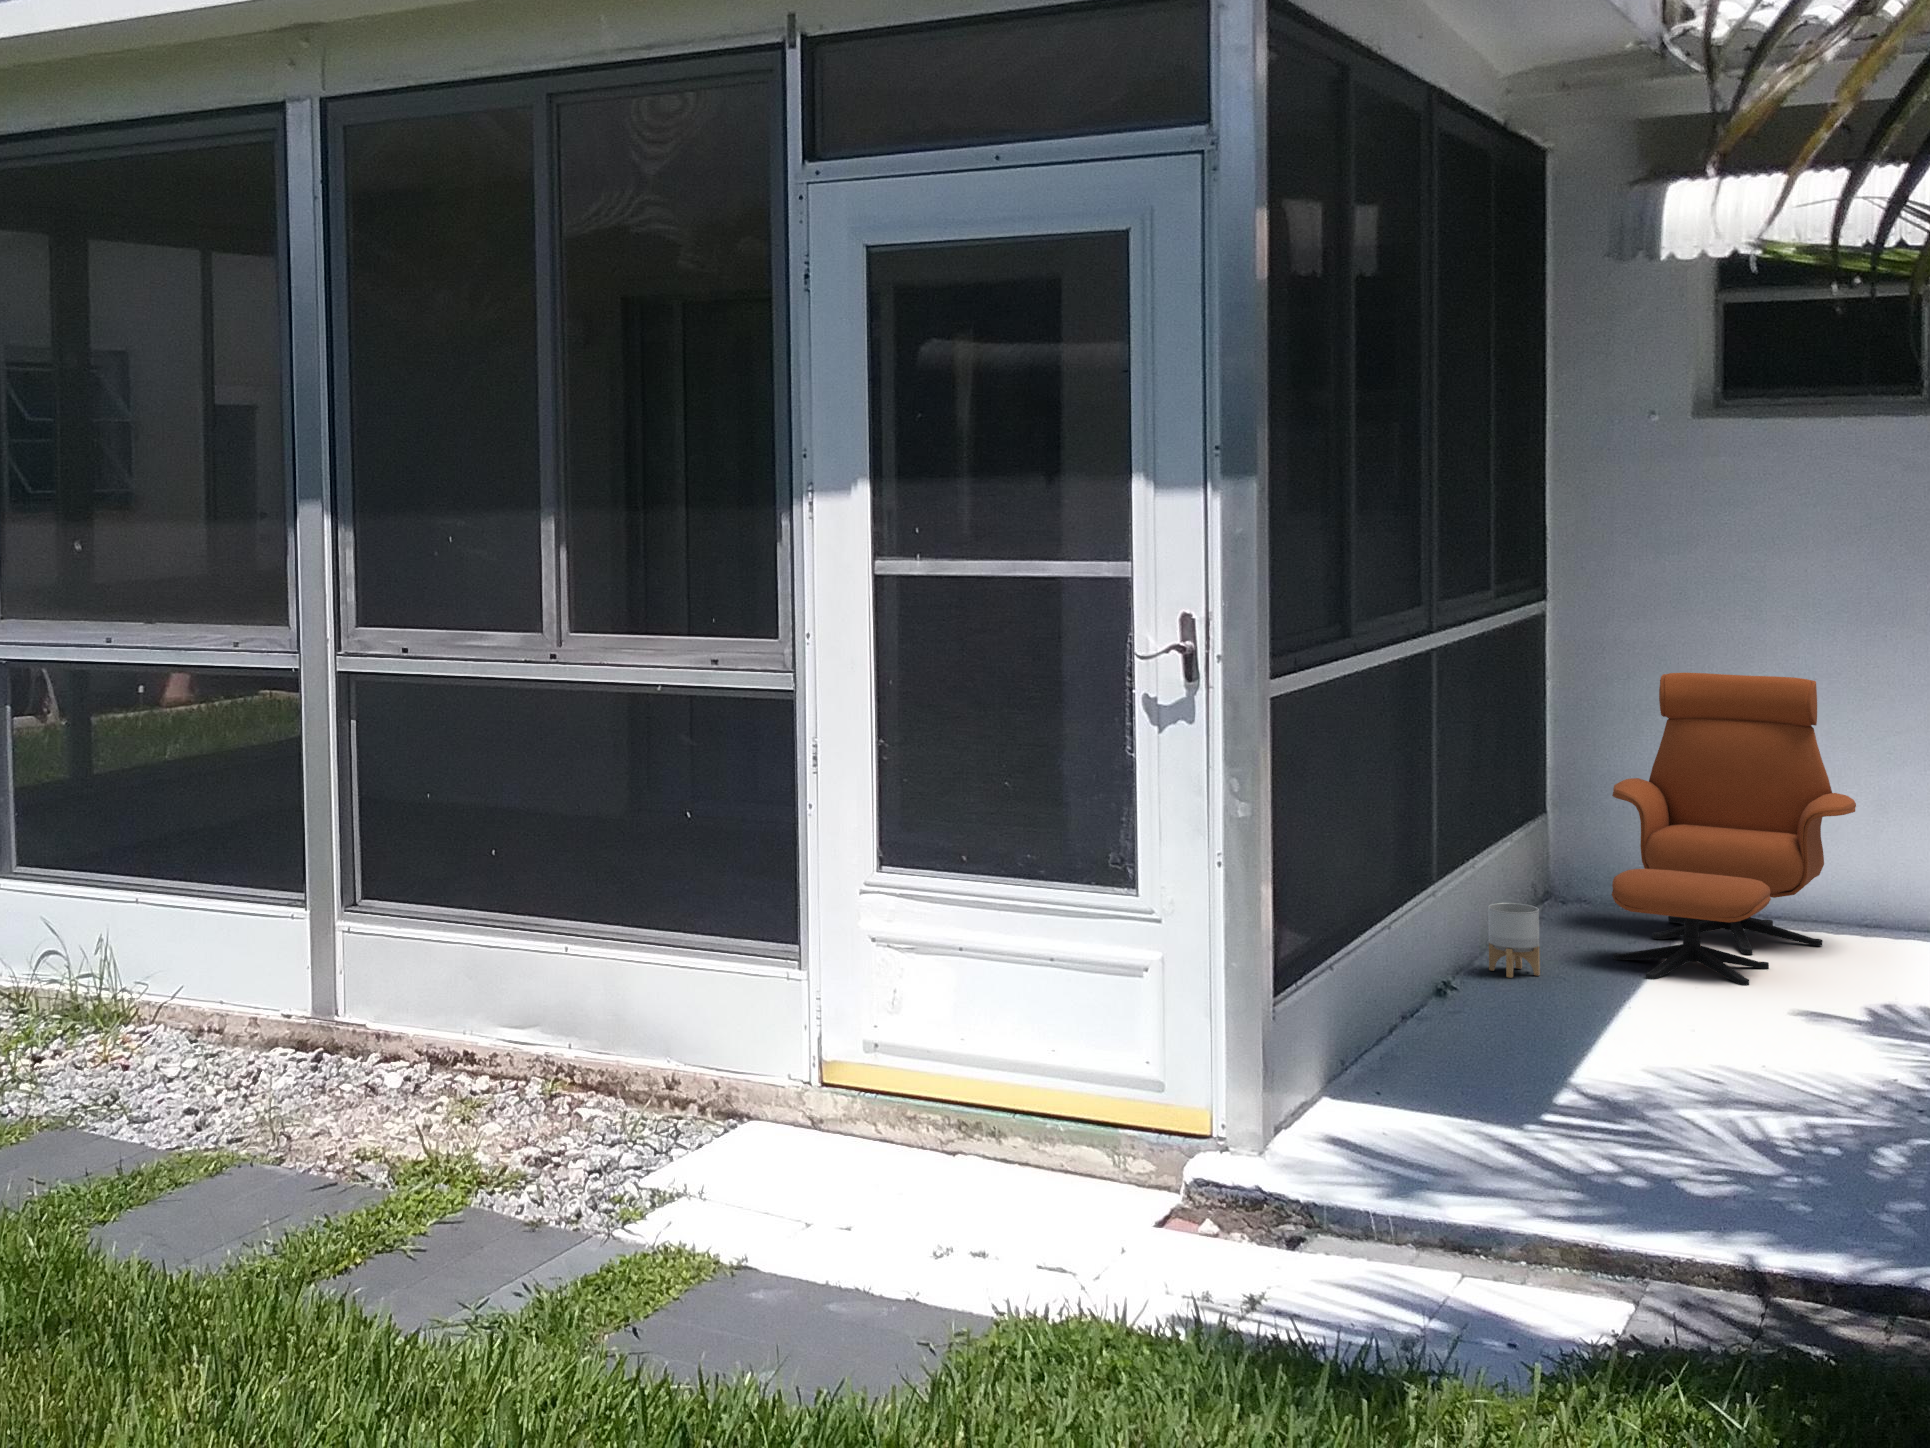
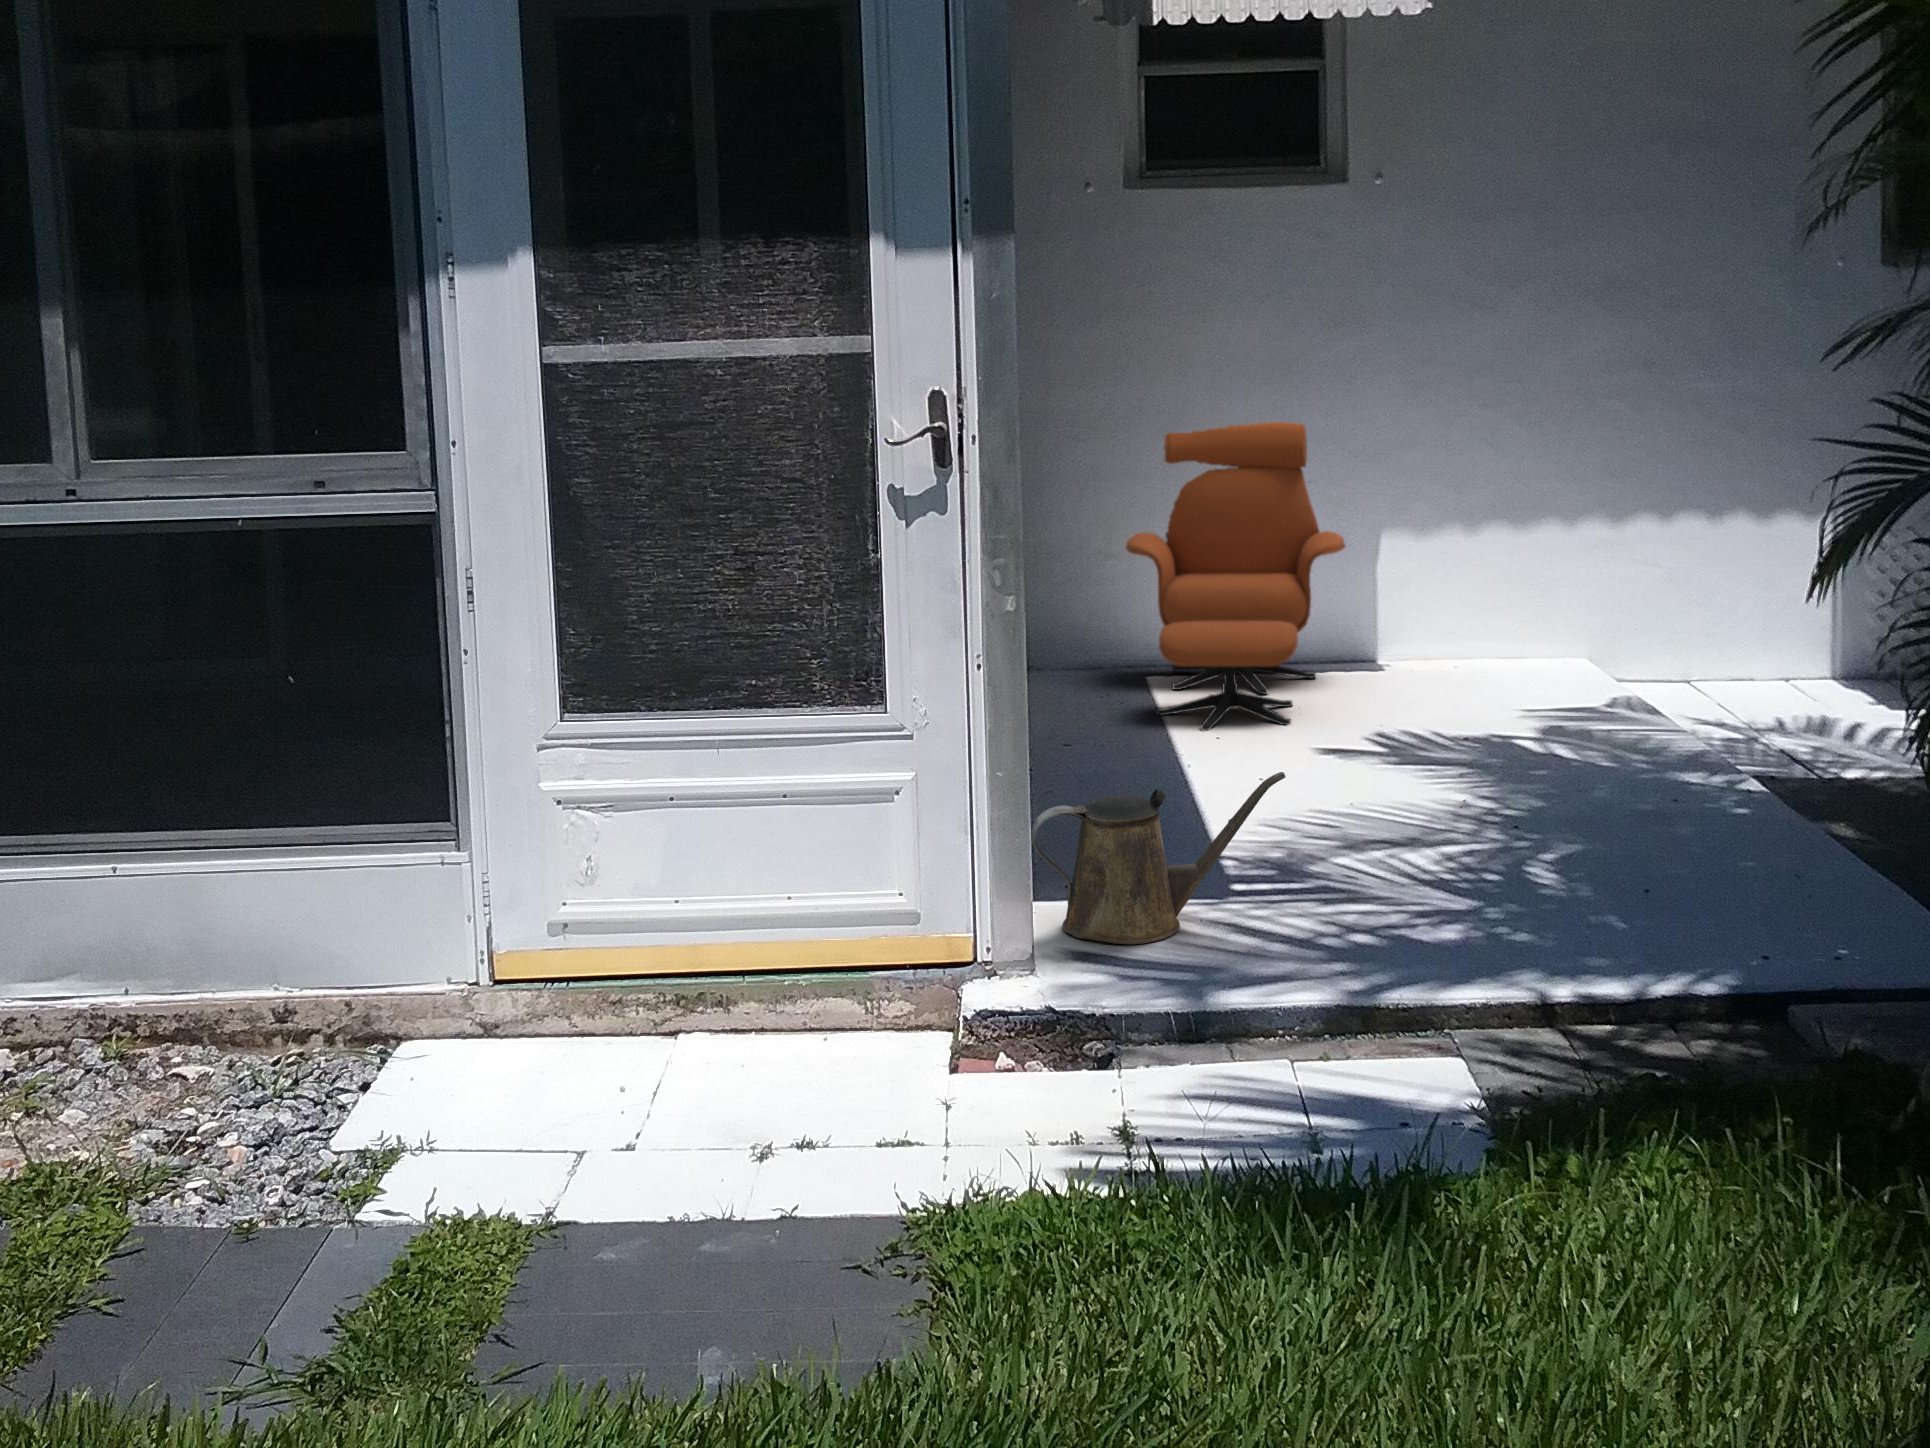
planter: present [1488,903,1540,978] -> none [1058,671,1108,747]
watering can: none [1305,1005,1563,1151] -> present [1032,772,1285,944]

